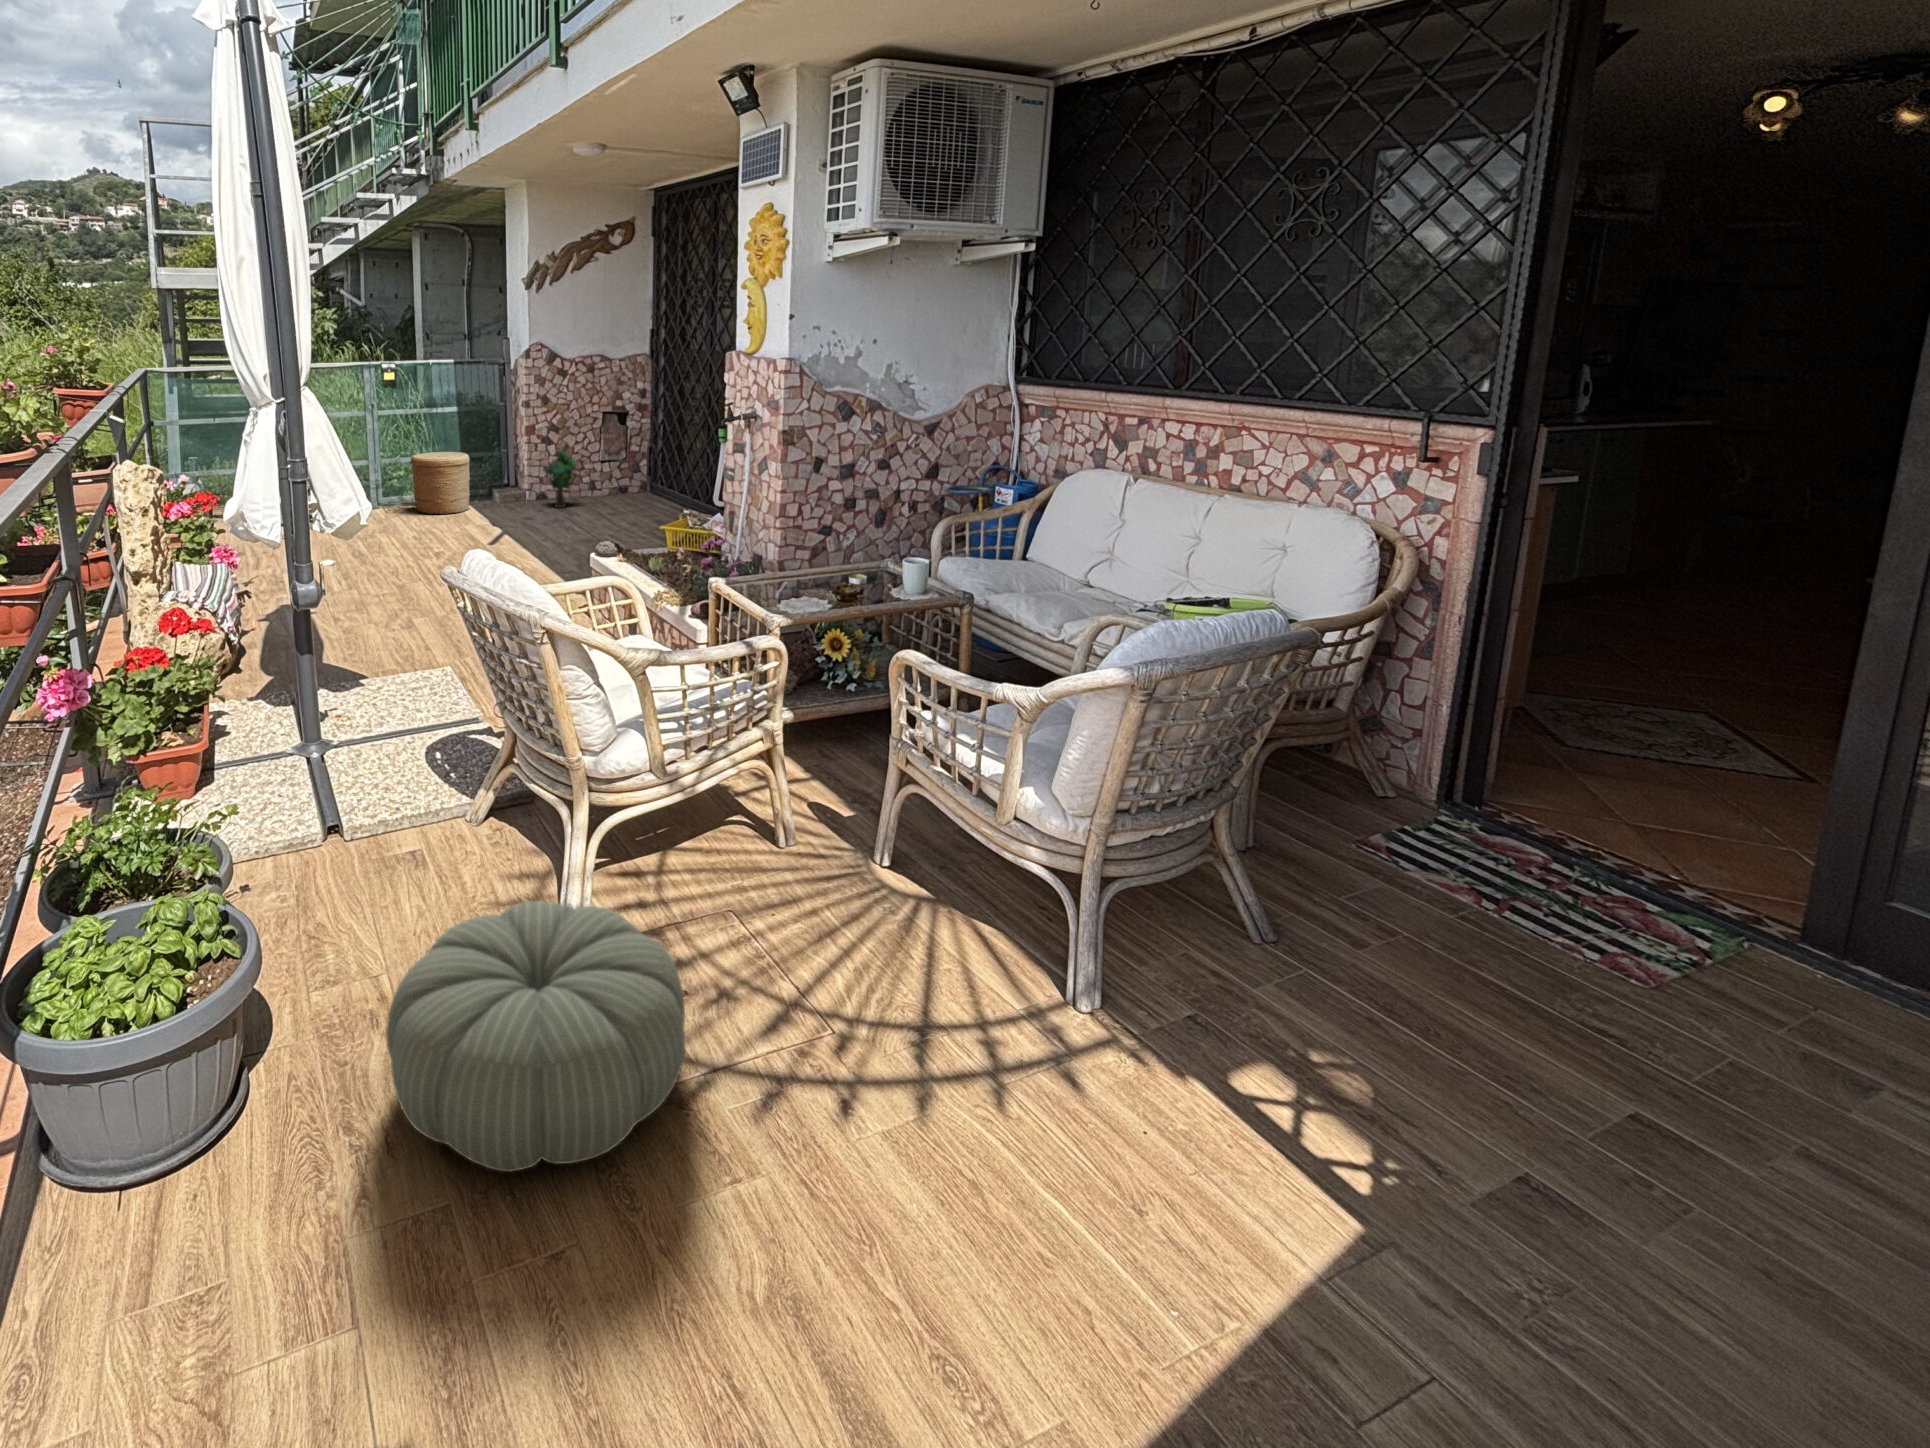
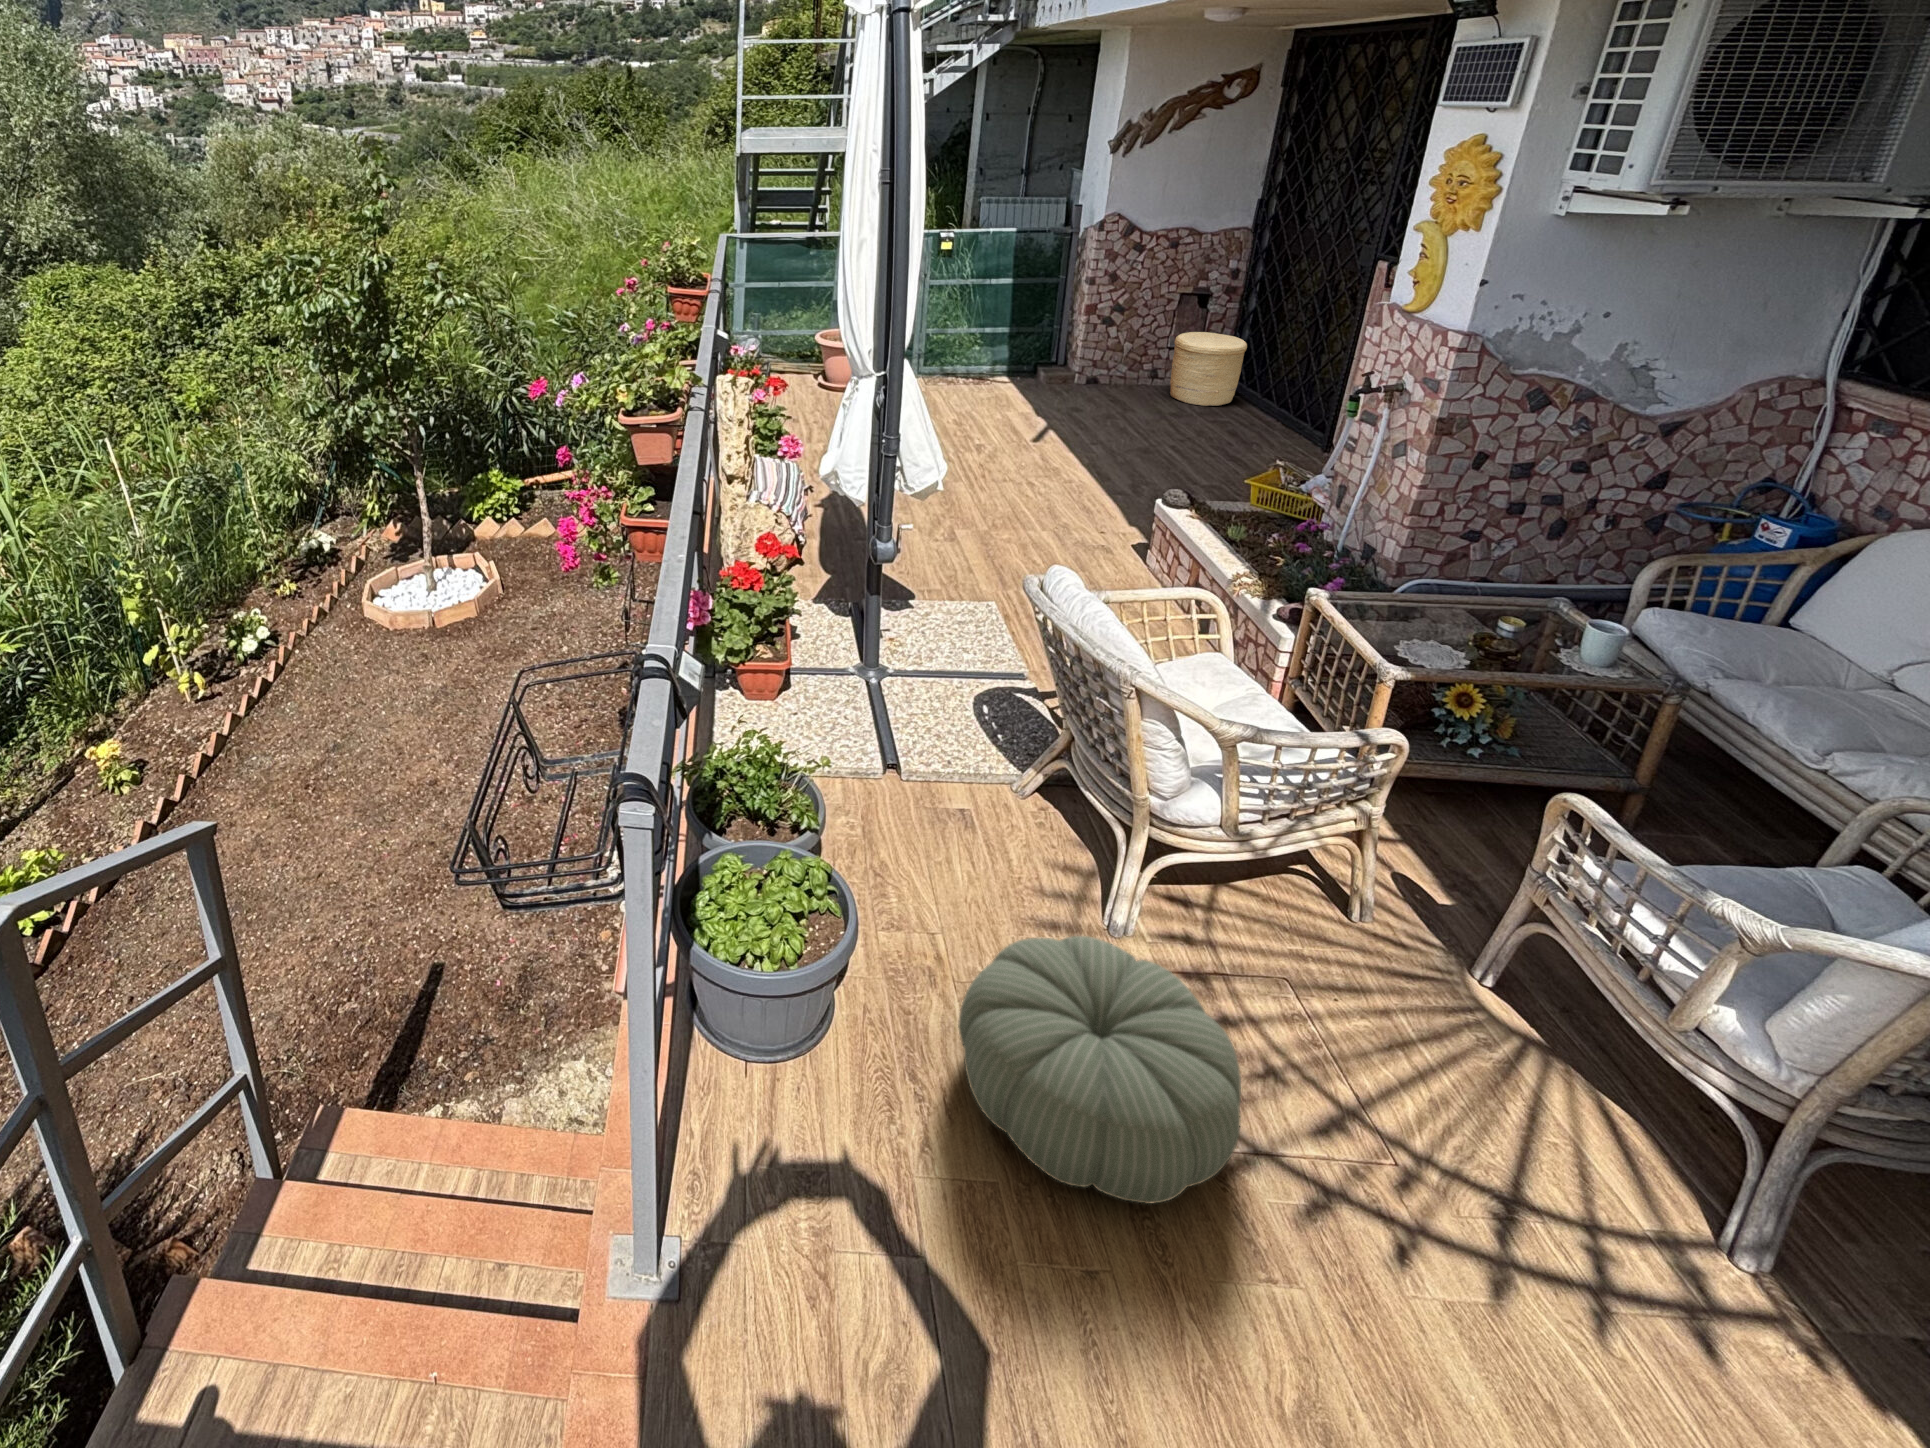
decorative plant: present [543,444,578,508] -> none [1094,323,1136,391]
woven basket: present [411,452,470,514] -> present [1170,332,1247,406]

